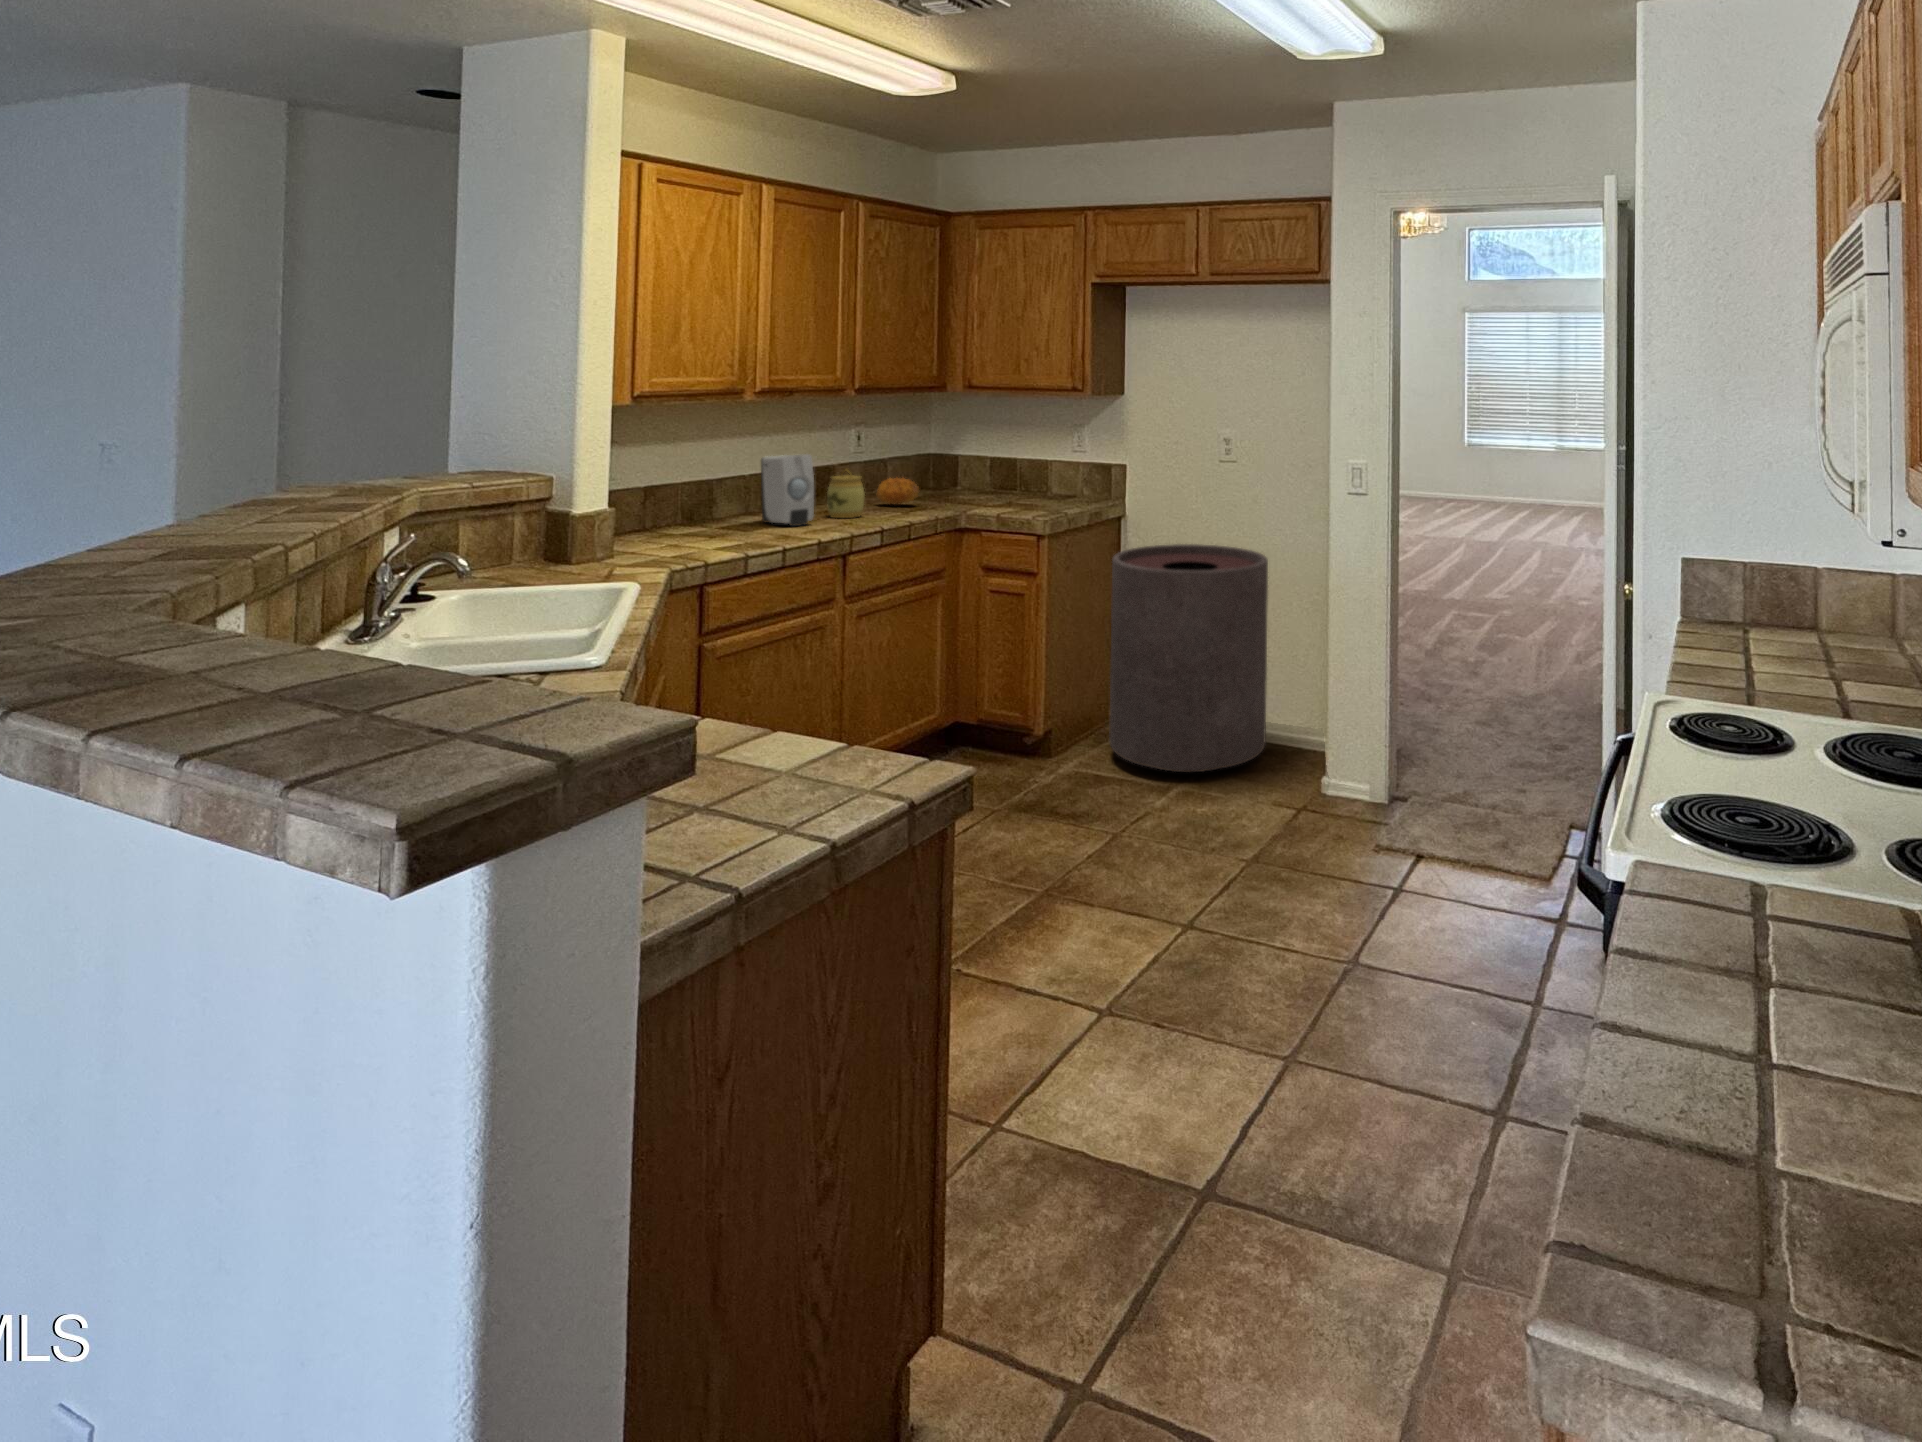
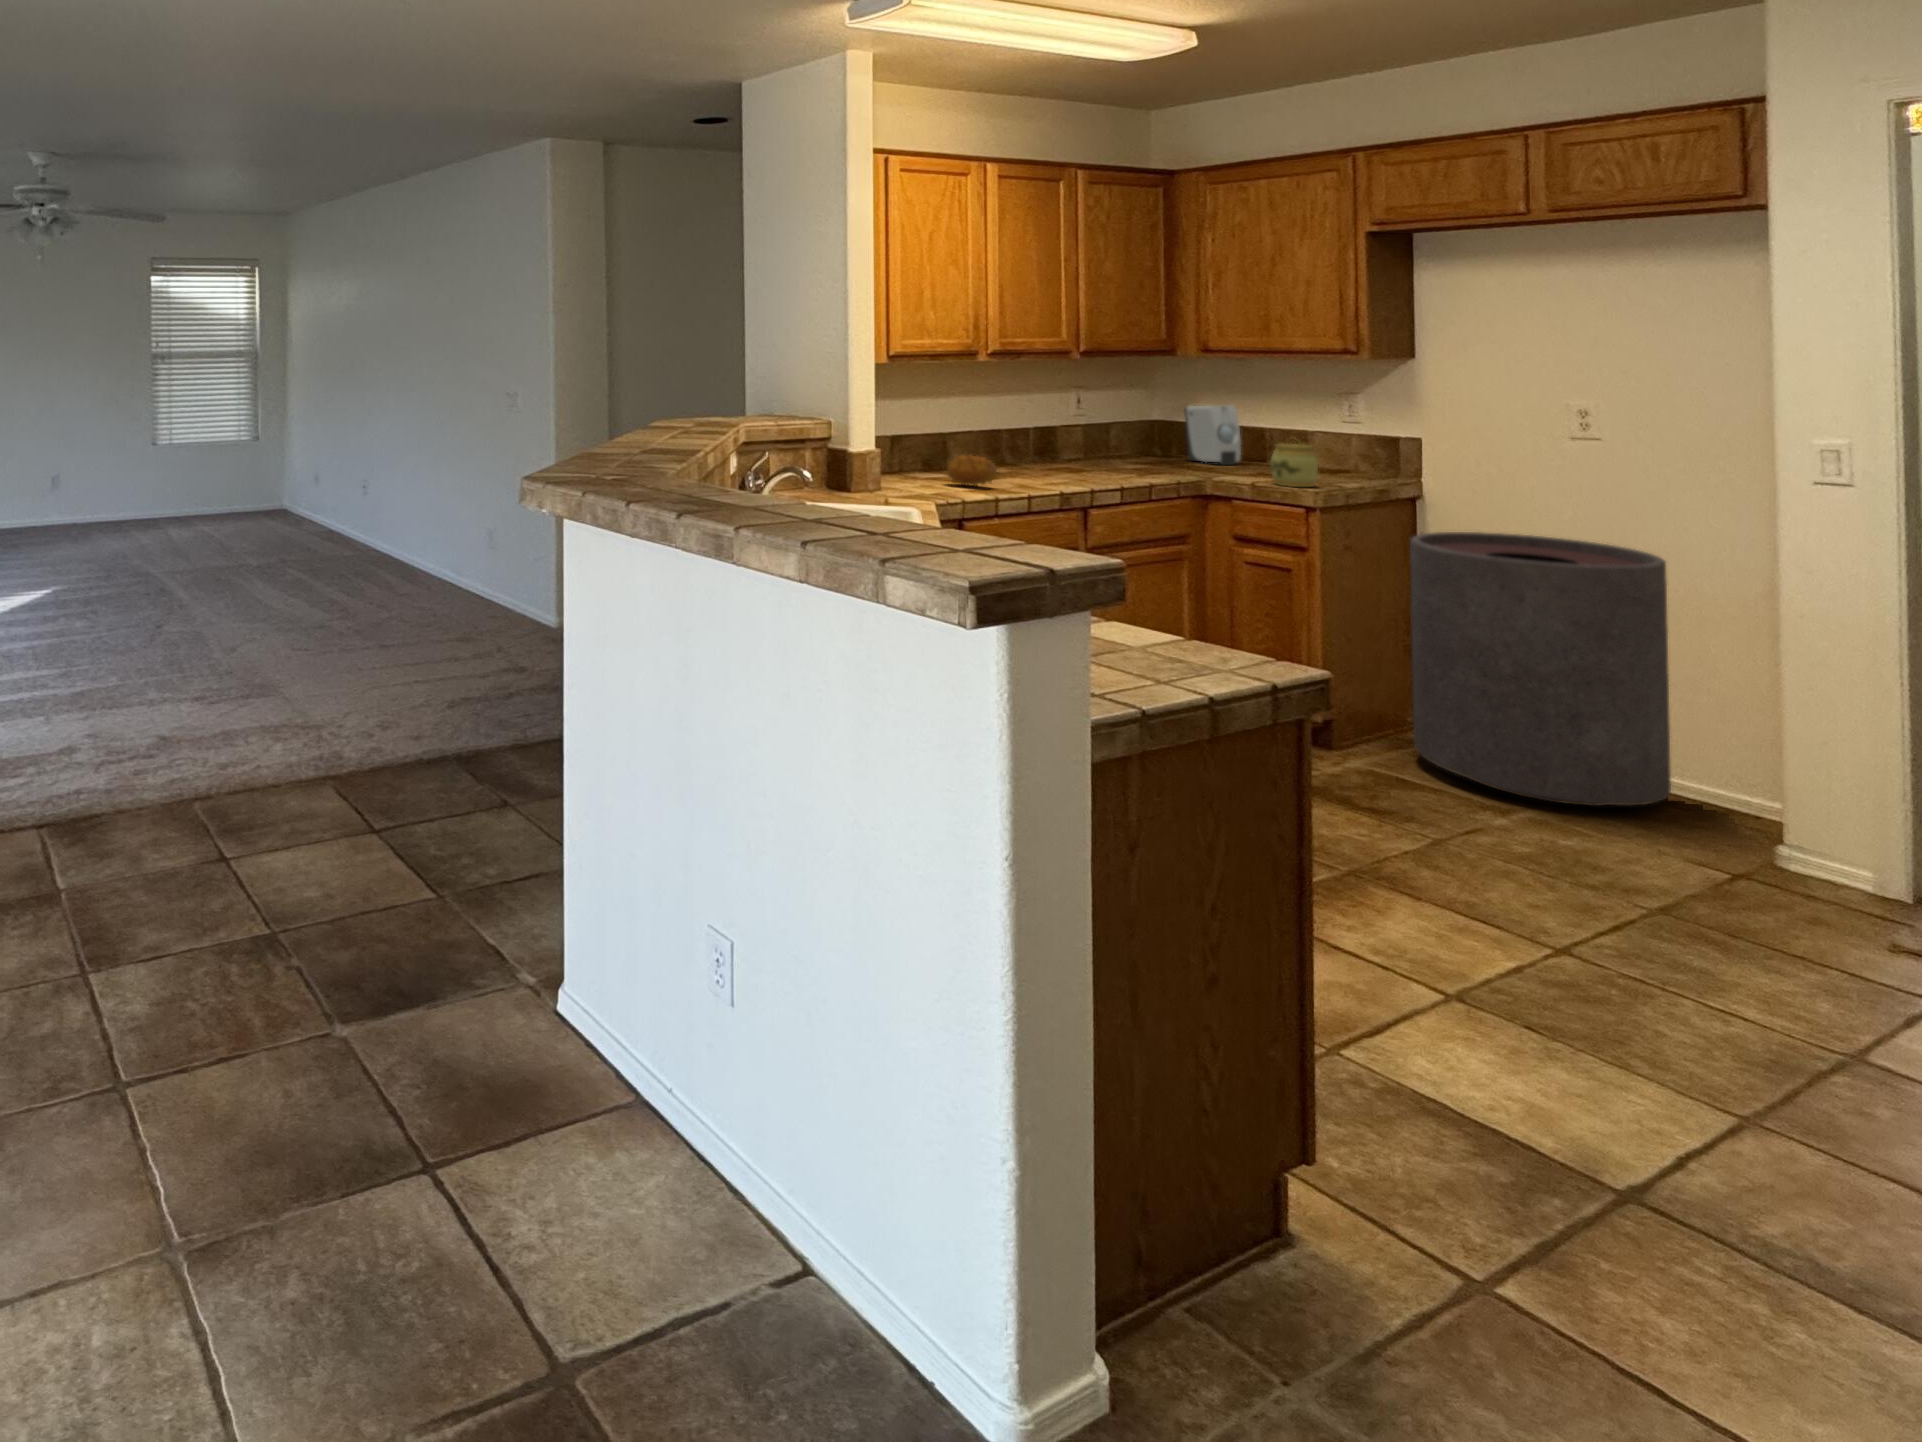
soap dispenser: present [761,454,814,526] -> present [1184,405,1241,465]
jar: present [827,470,865,518] -> present [1271,441,1318,487]
fruit: present [876,477,919,504] -> present [947,455,997,486]

